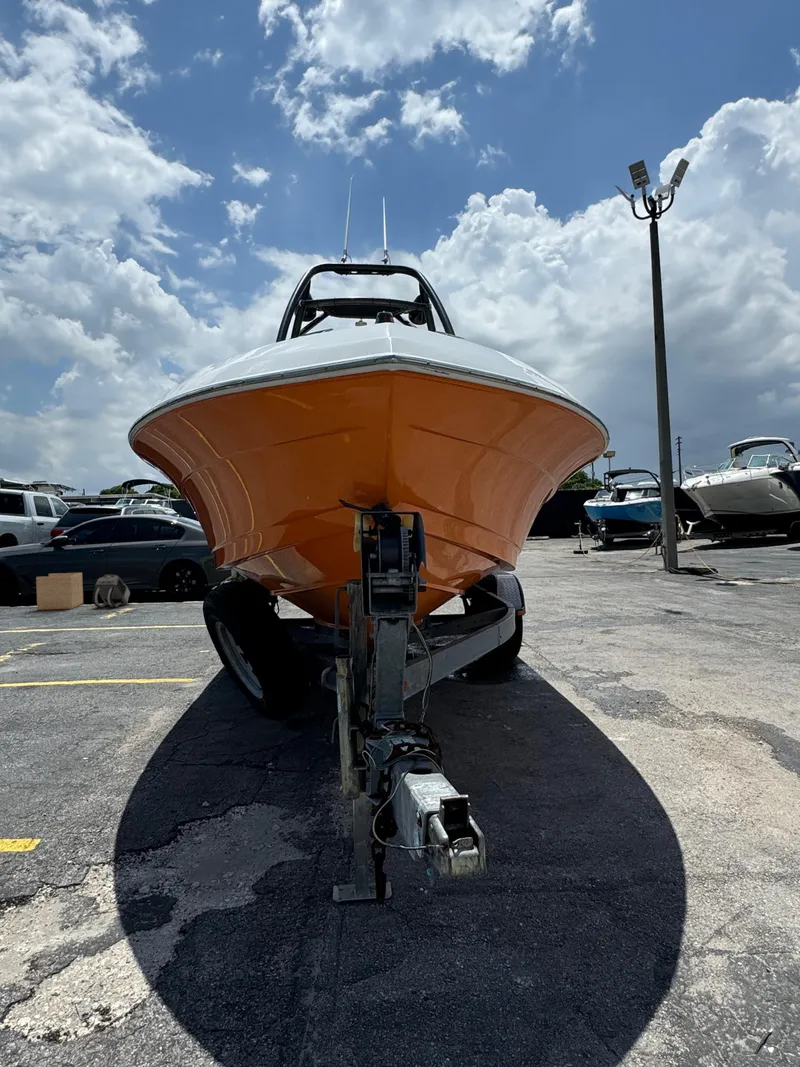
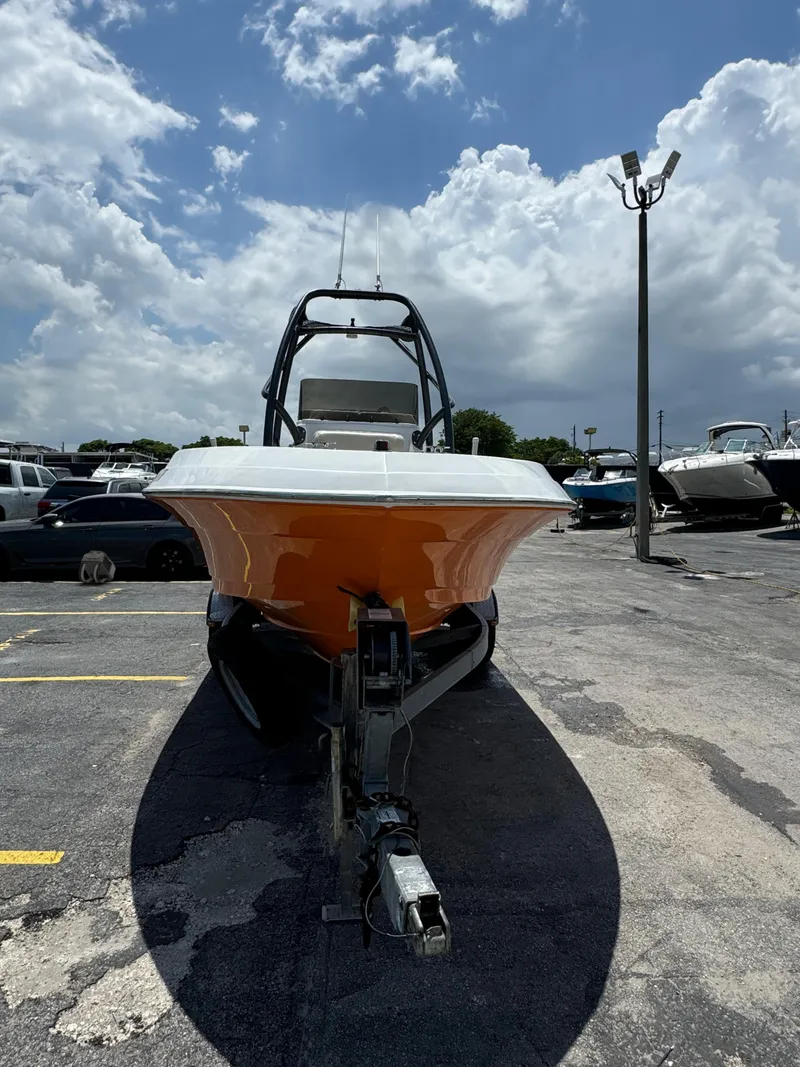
cardboard box: present [36,573,83,610] -> none [23,547,69,584]

